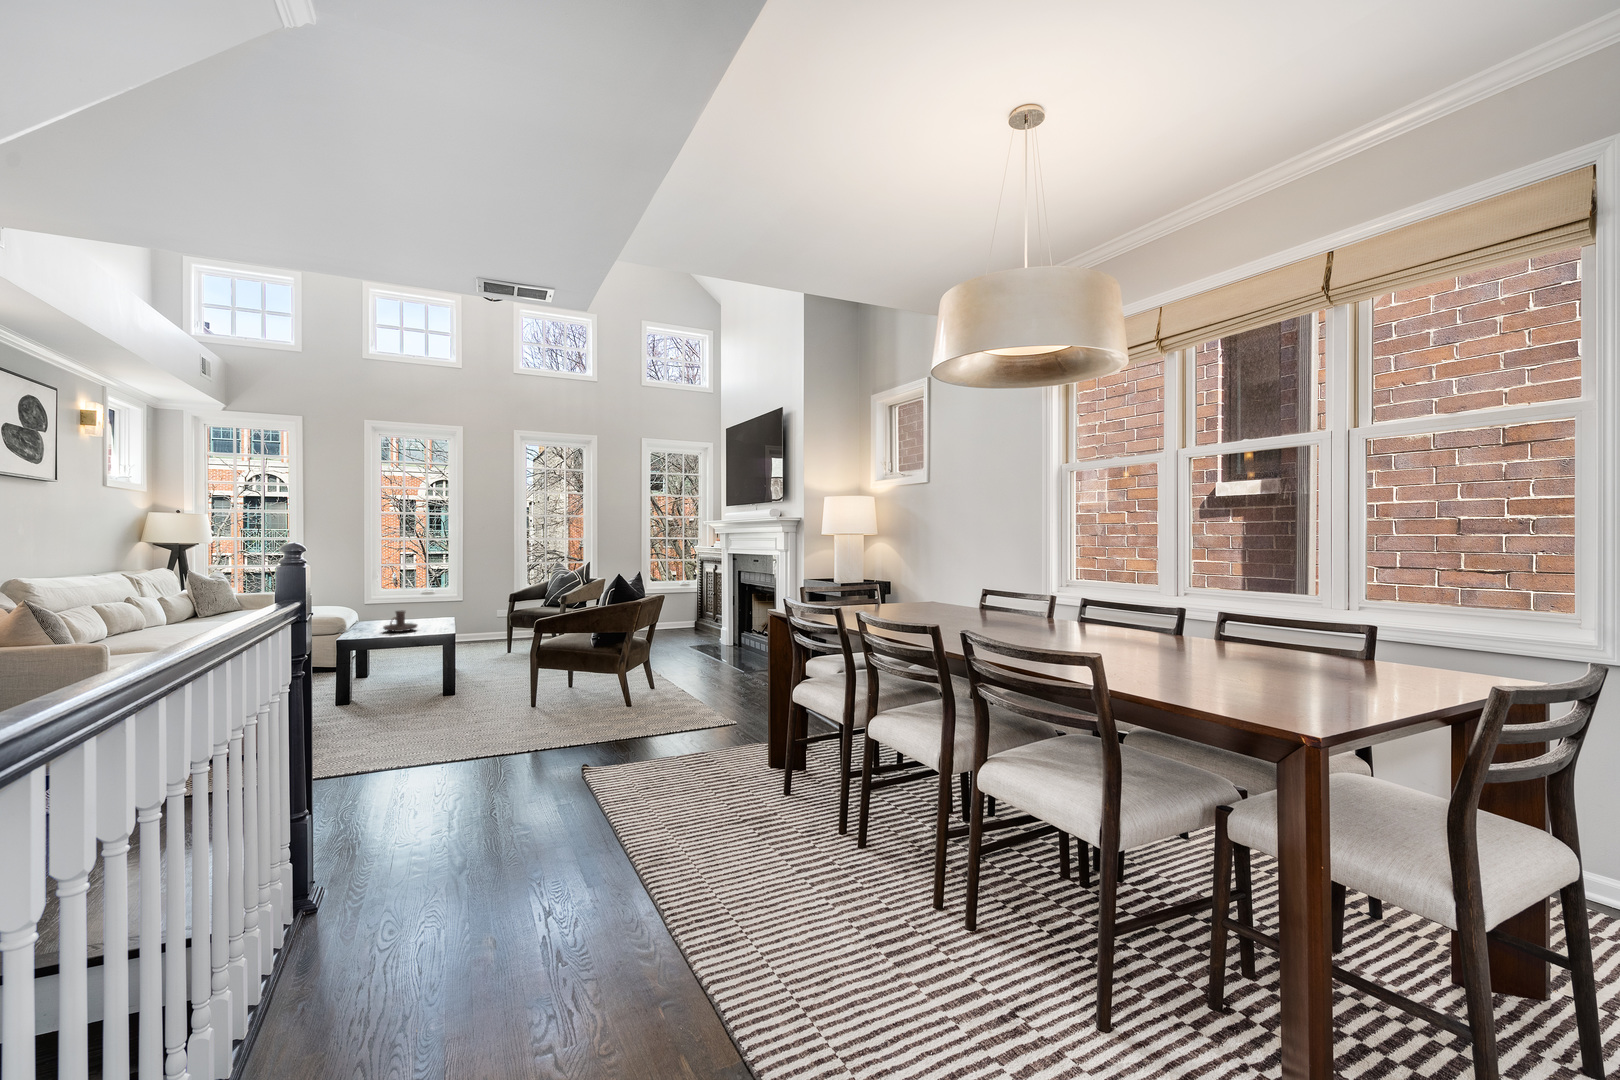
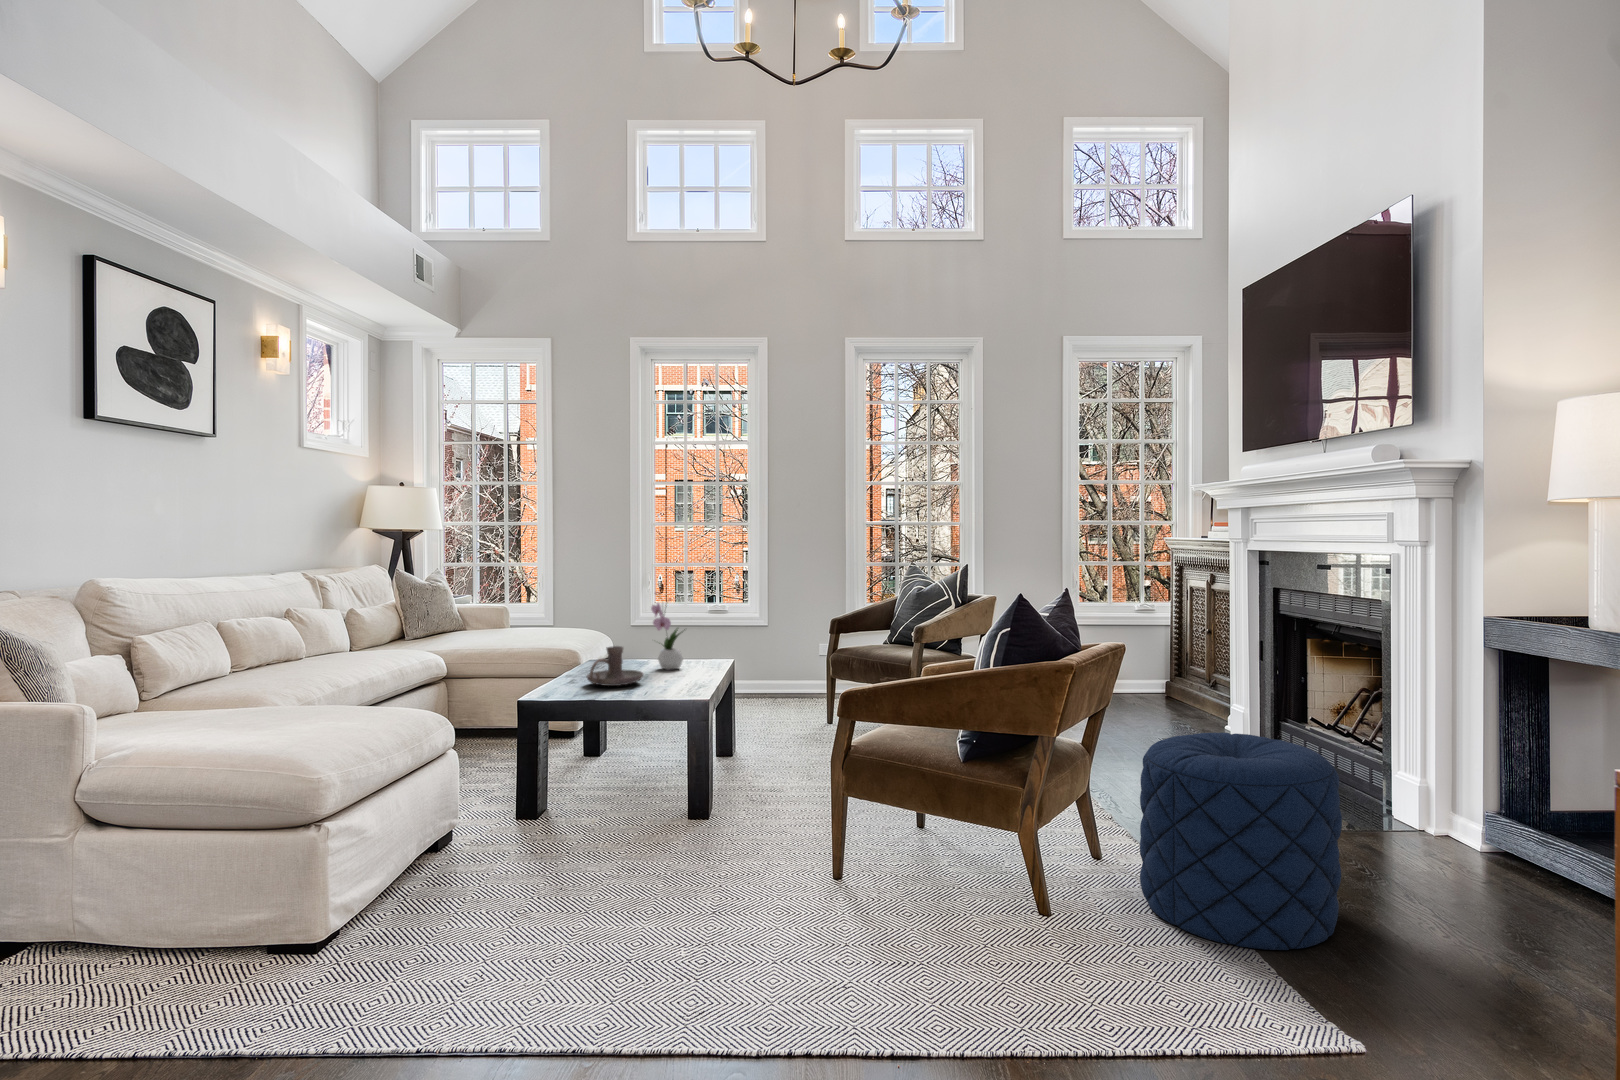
flower arrangement: none [413,581,435,624] -> present [651,593,683,670]
pouf: none [667,627,734,698] -> present [1140,732,1342,950]

